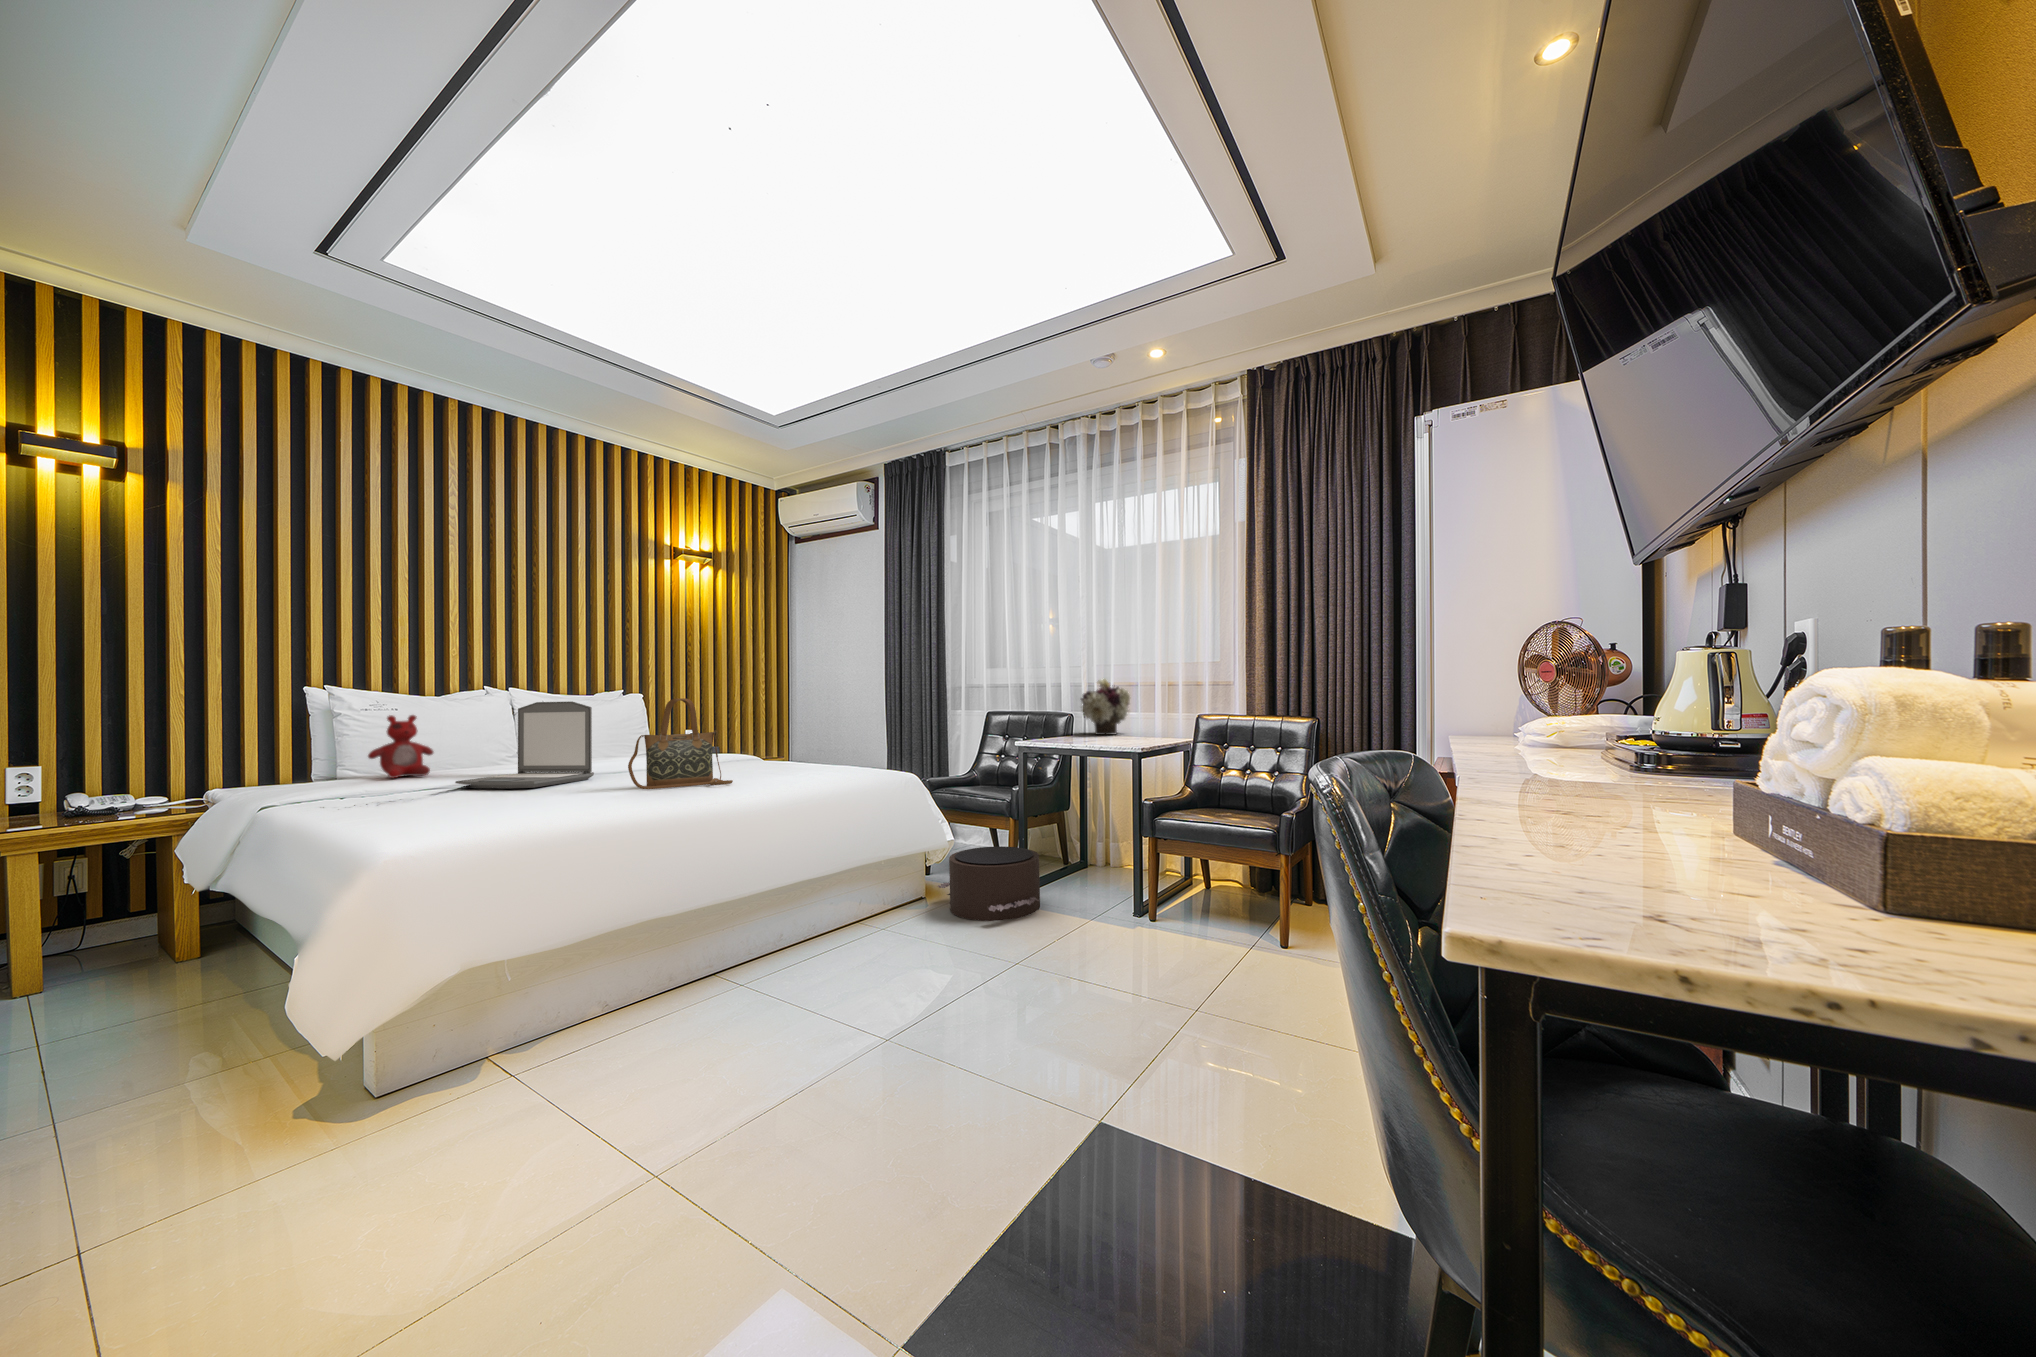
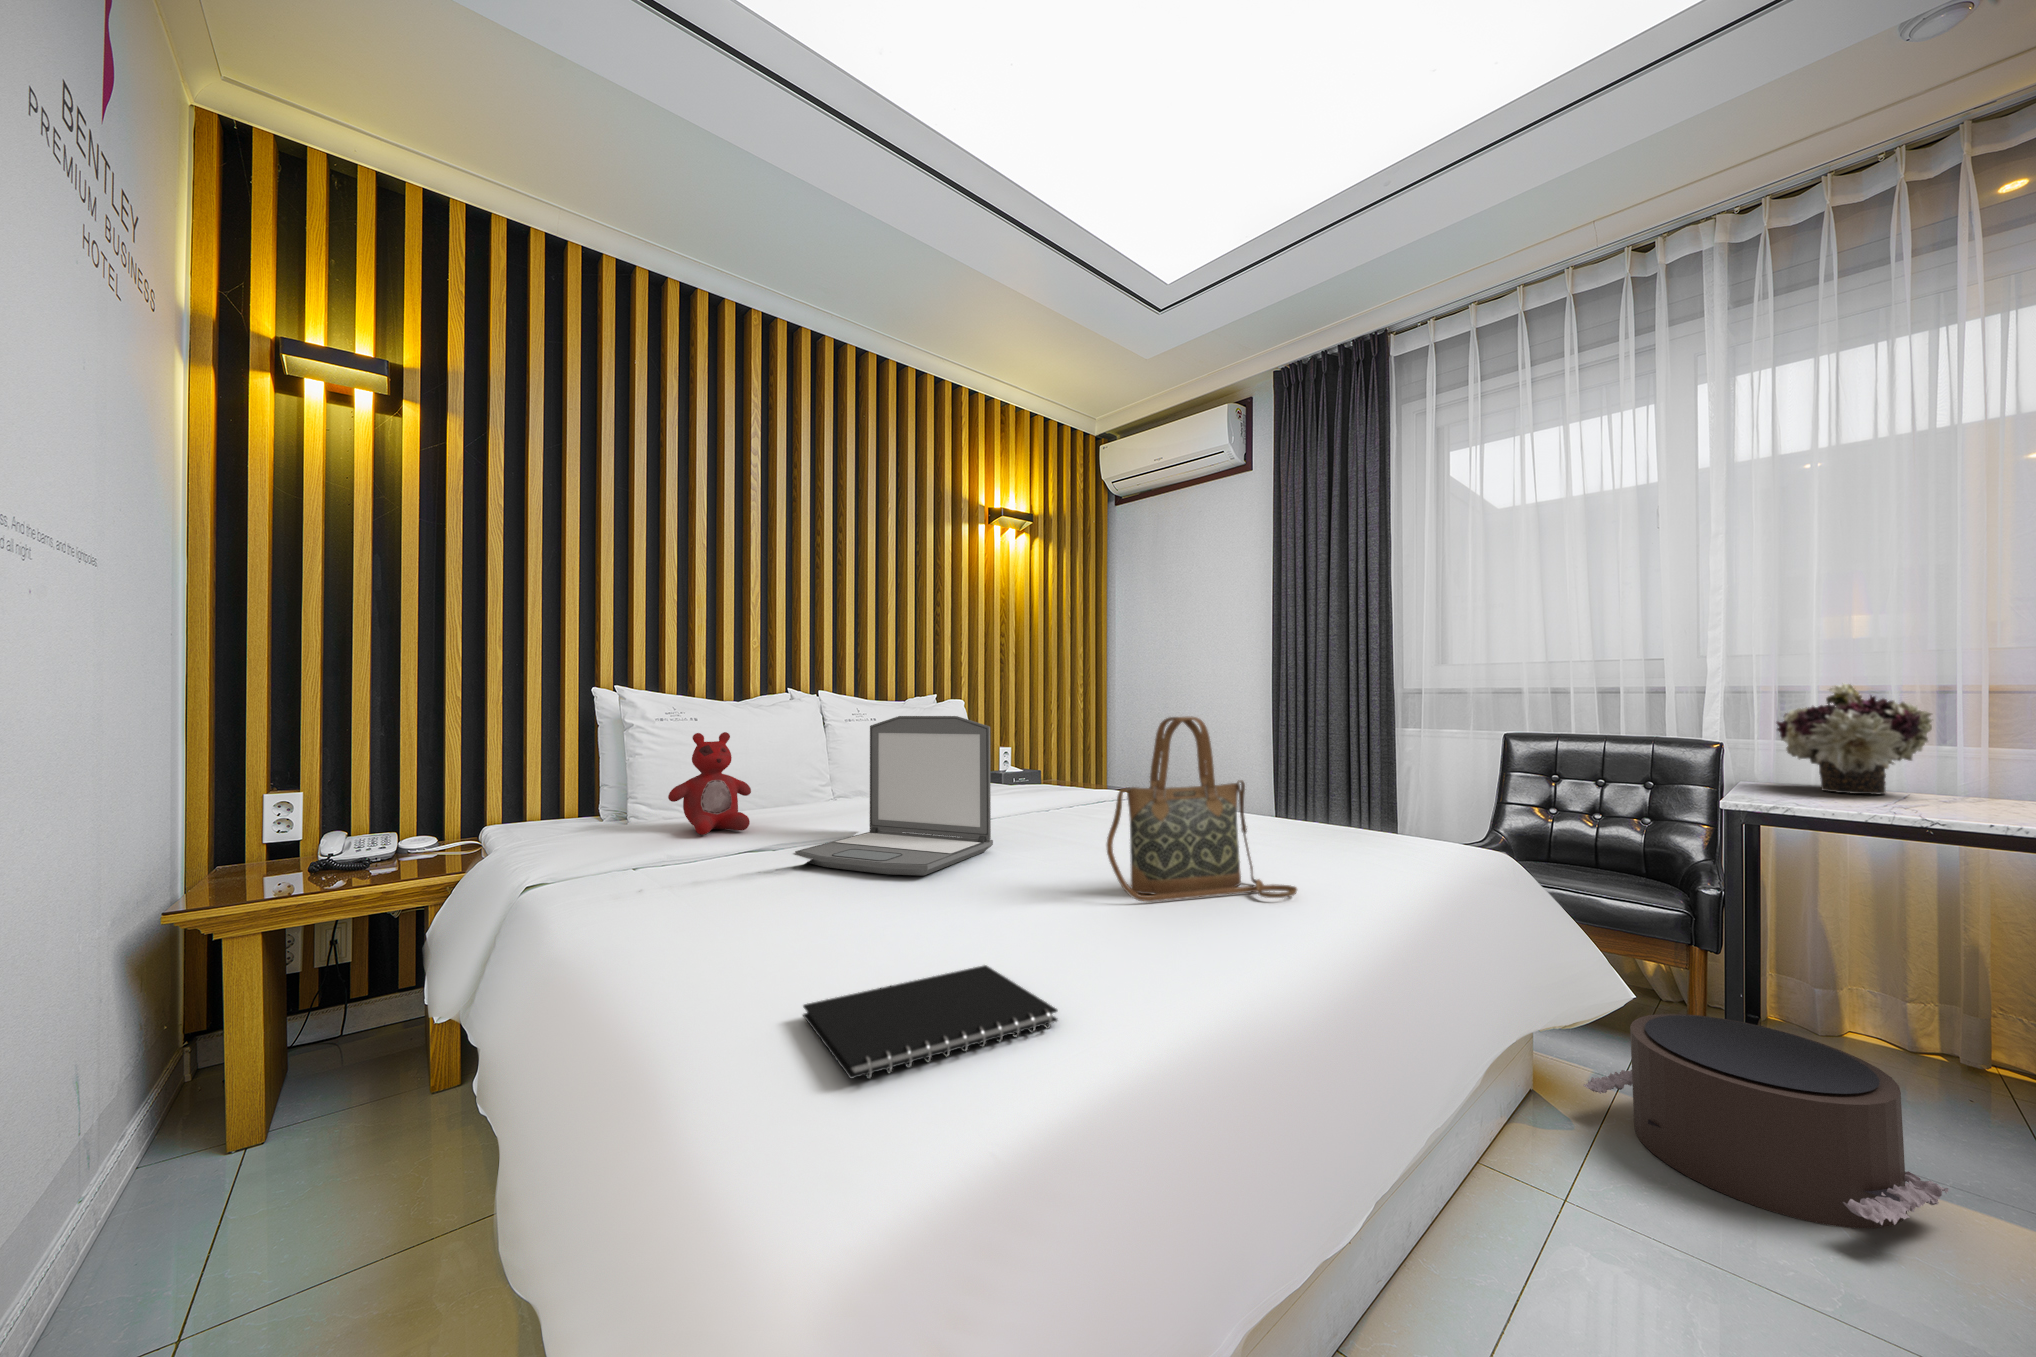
notebook: none [420,806,538,828] -> present [803,965,1058,1079]

